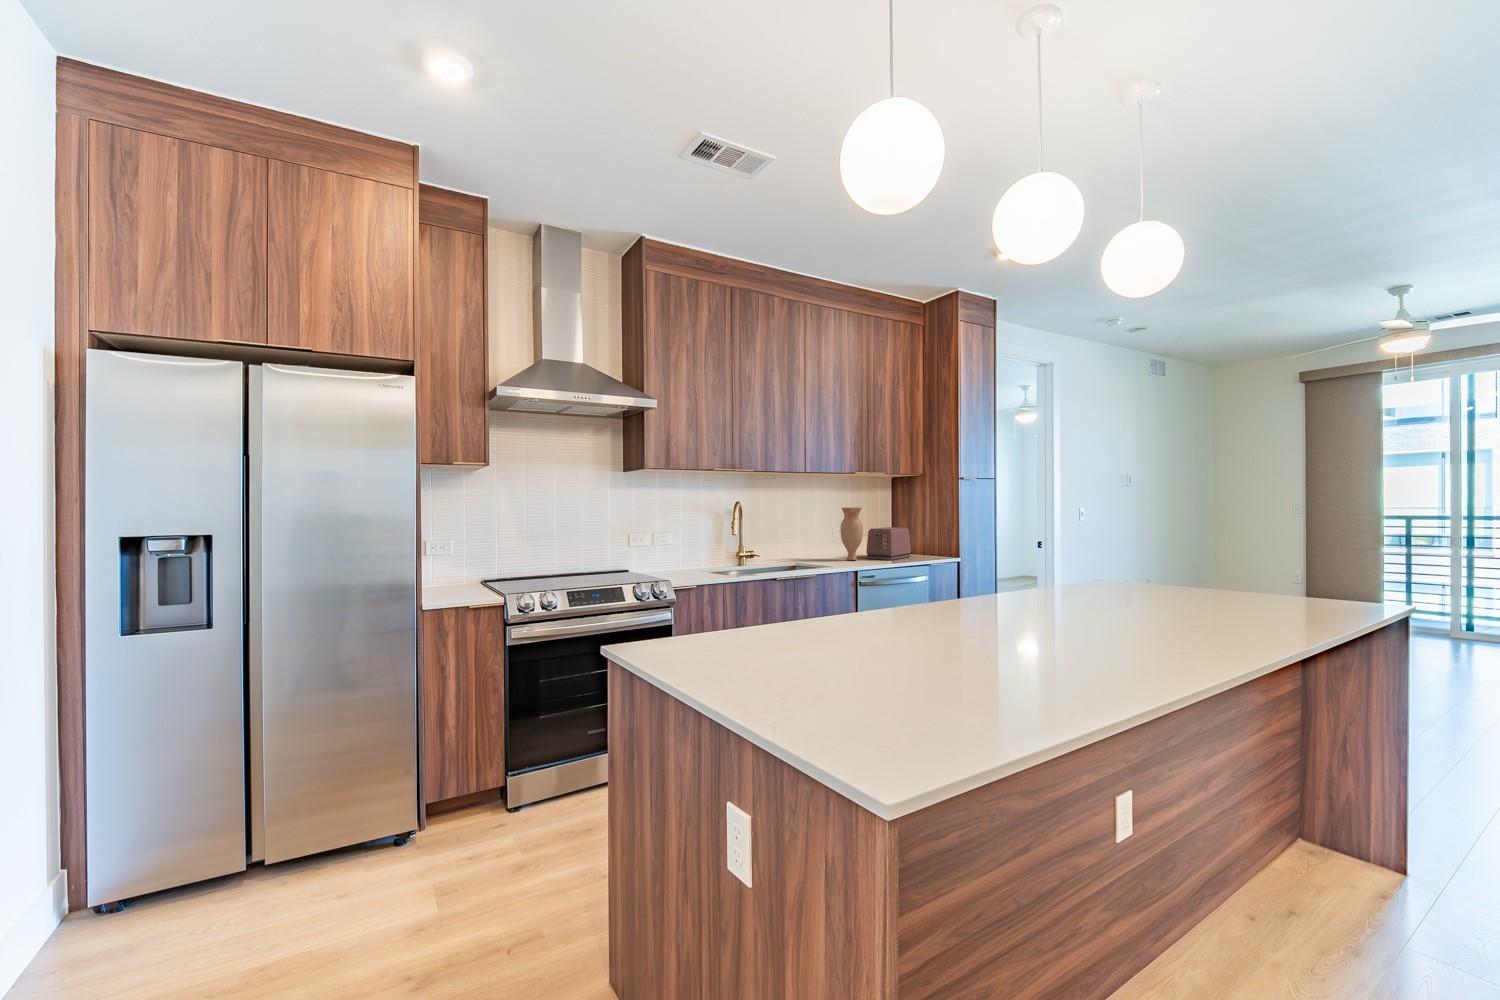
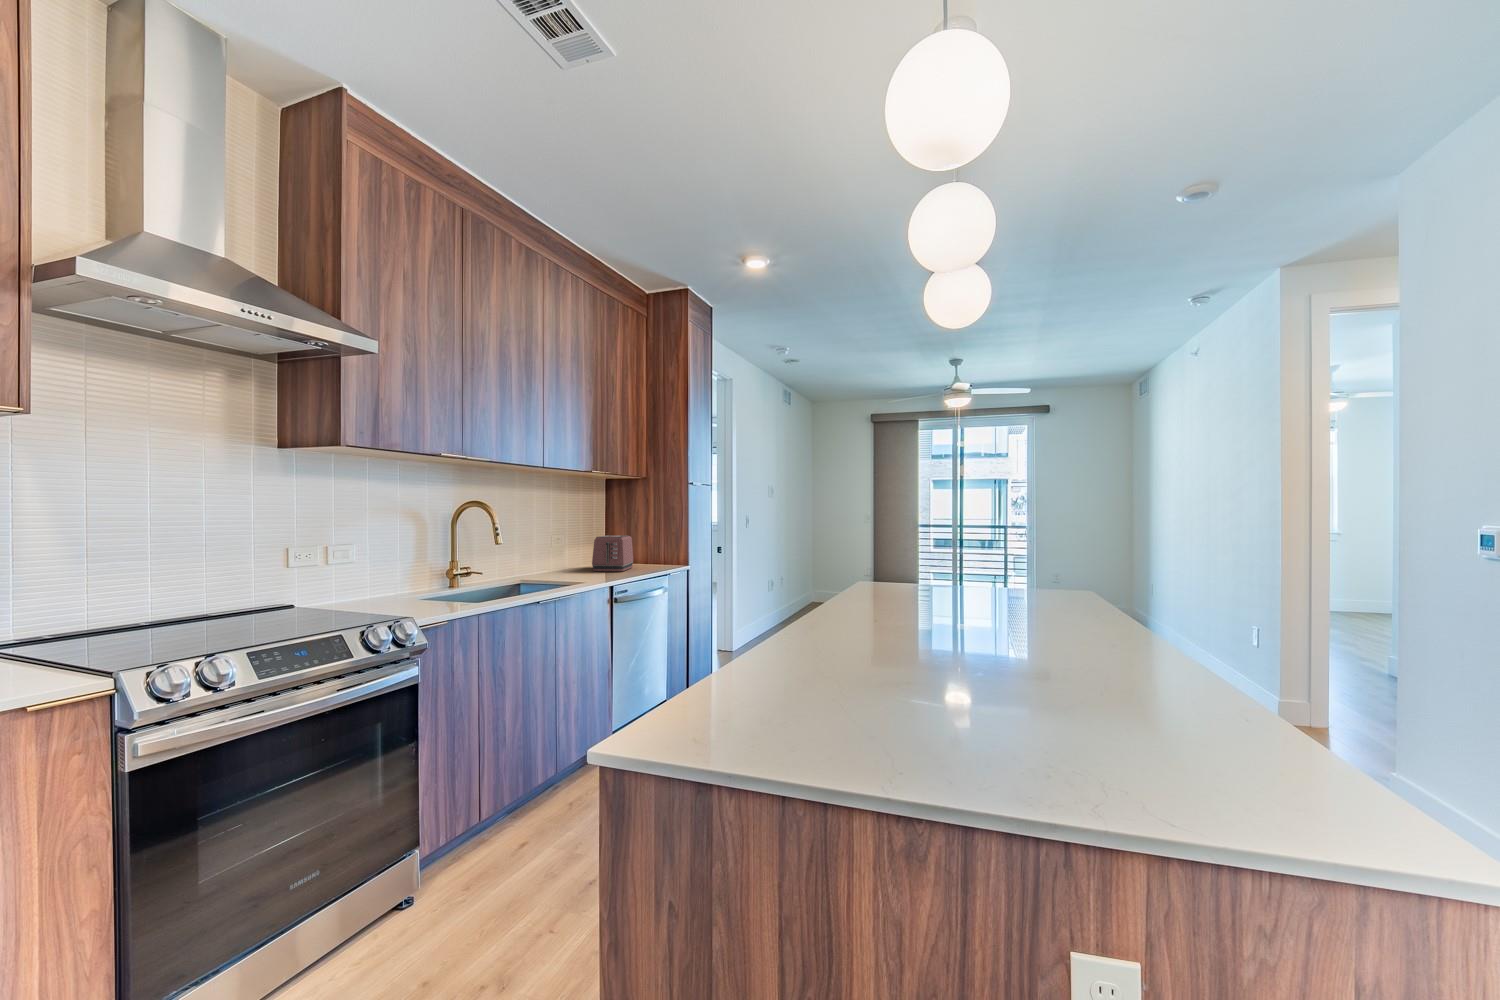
vase: present [840,507,863,560] -> none [568,512,595,574]

